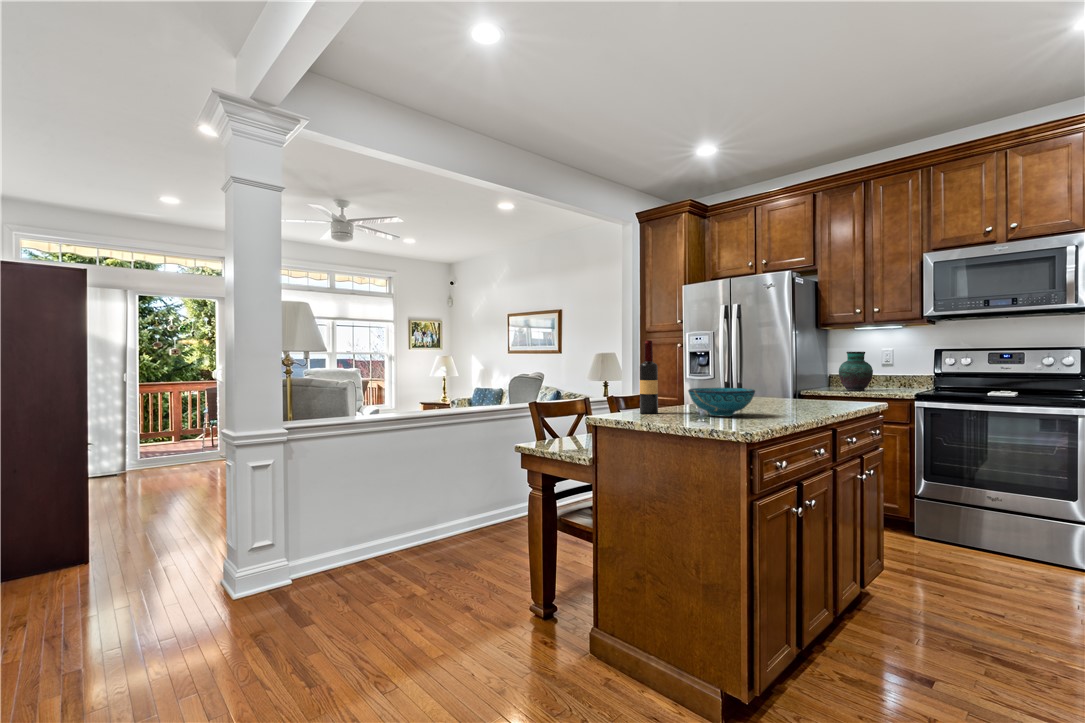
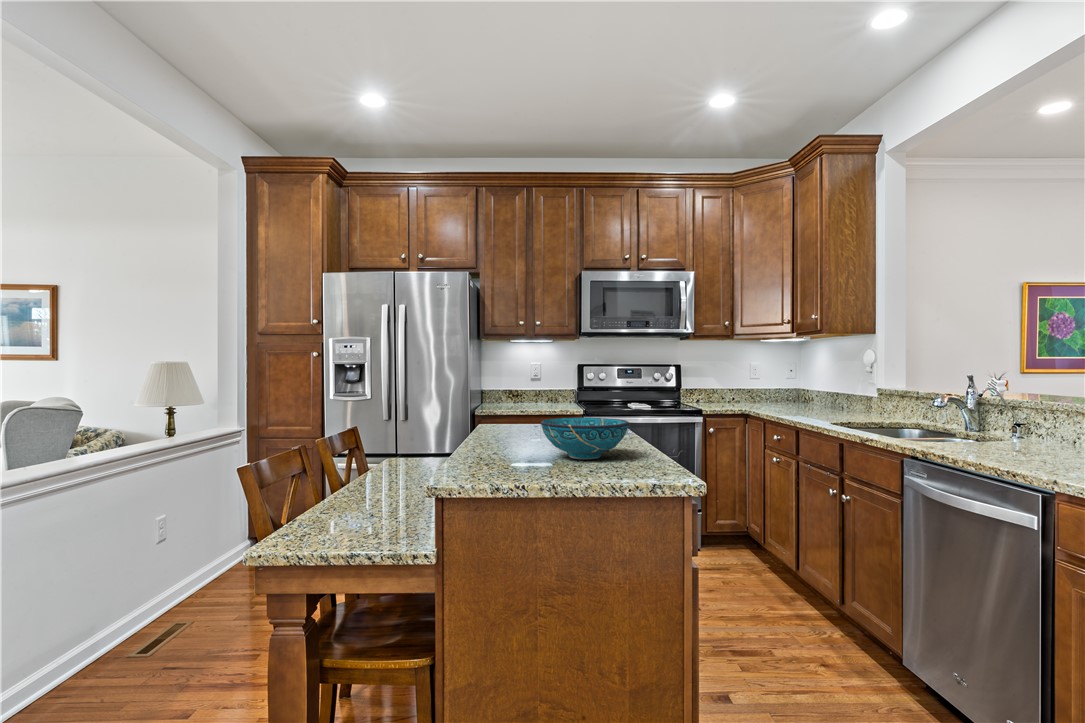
wine bottle: present [640,340,658,414] -> none [462,350,490,465]
vase: present [839,352,873,391] -> none [495,365,526,407]

